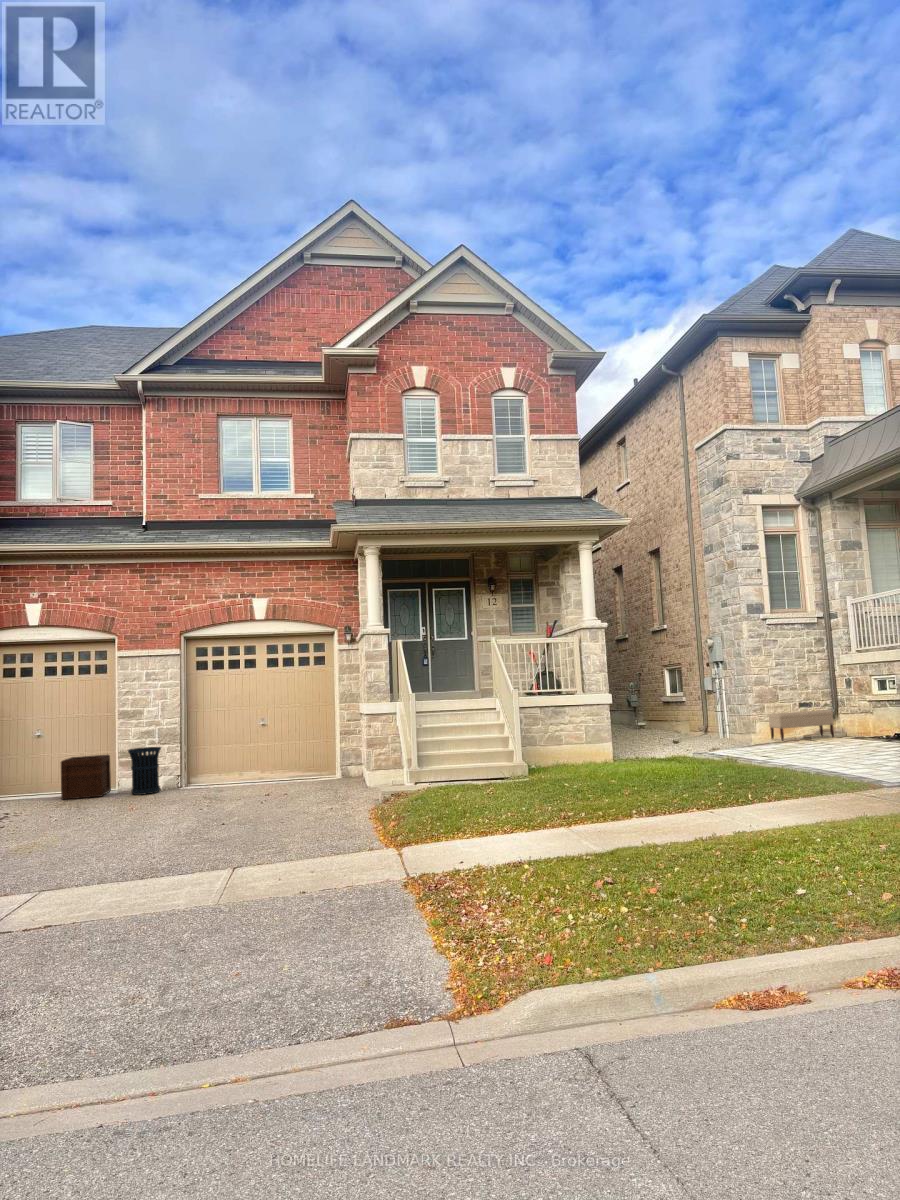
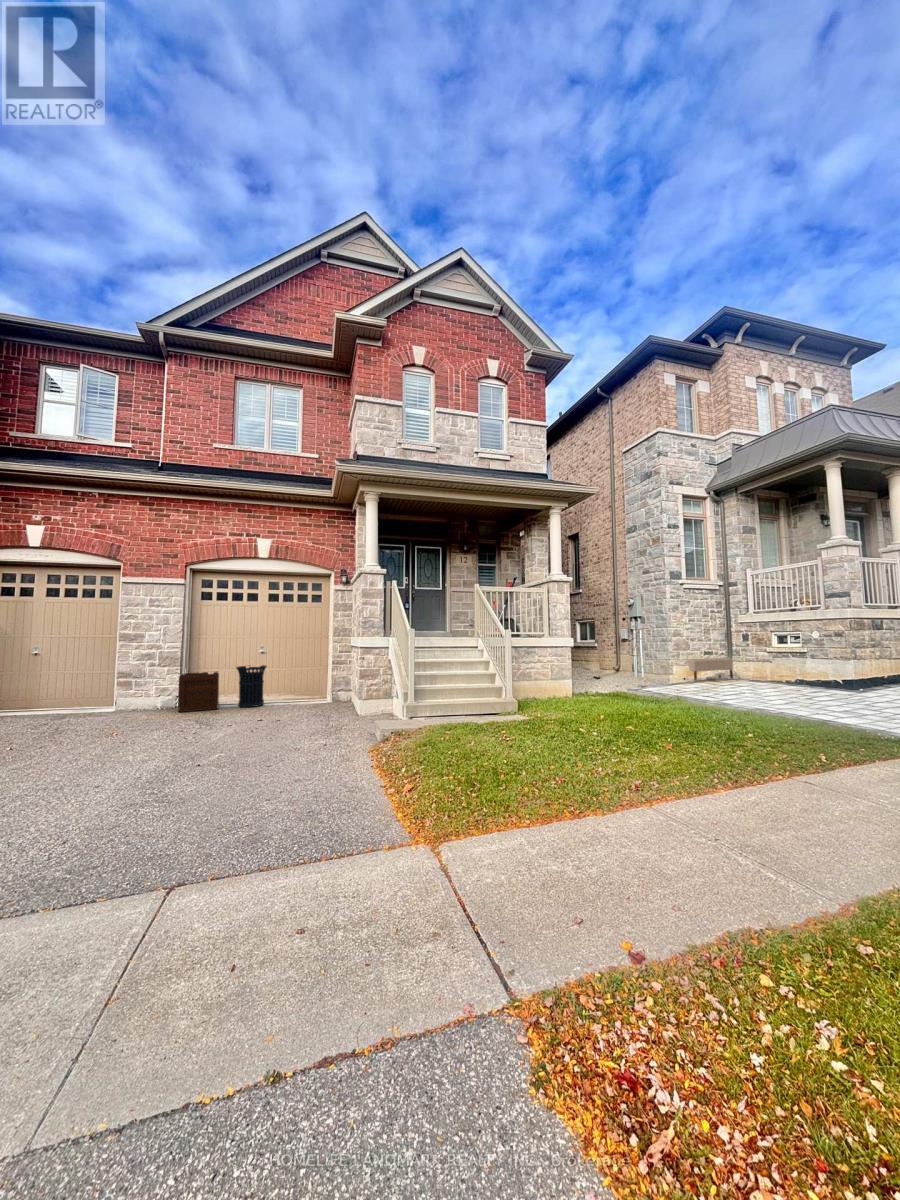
trash can: present [128,747,161,795] -> present [236,665,266,707]
wooden crate: present [61,755,111,800] -> present [178,671,219,712]

